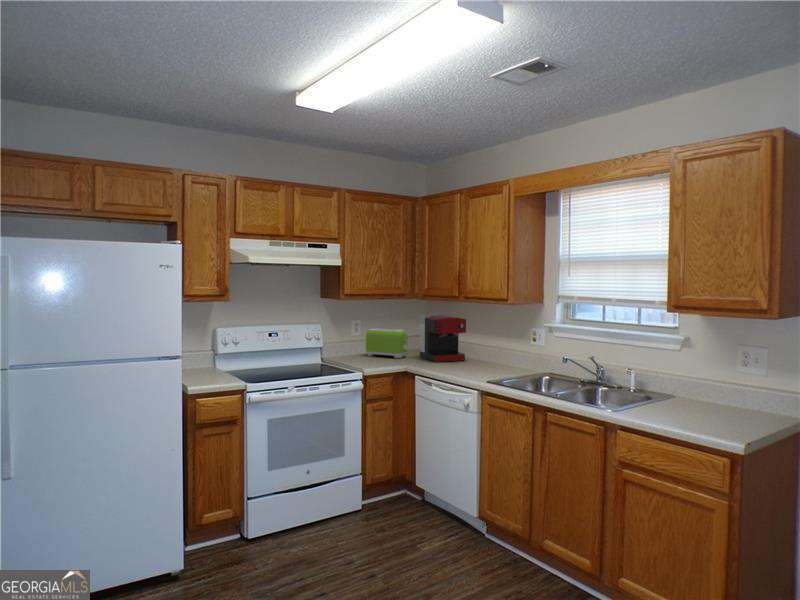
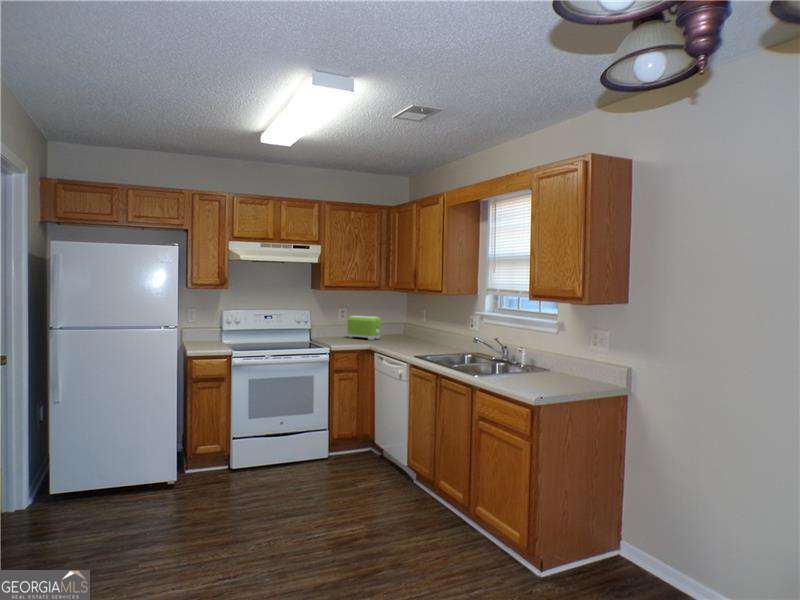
coffee maker: present [420,312,466,362] -> none [390,302,425,343]

